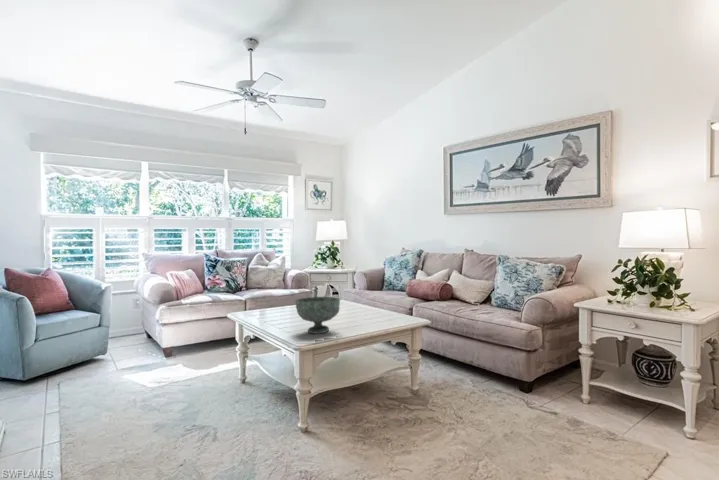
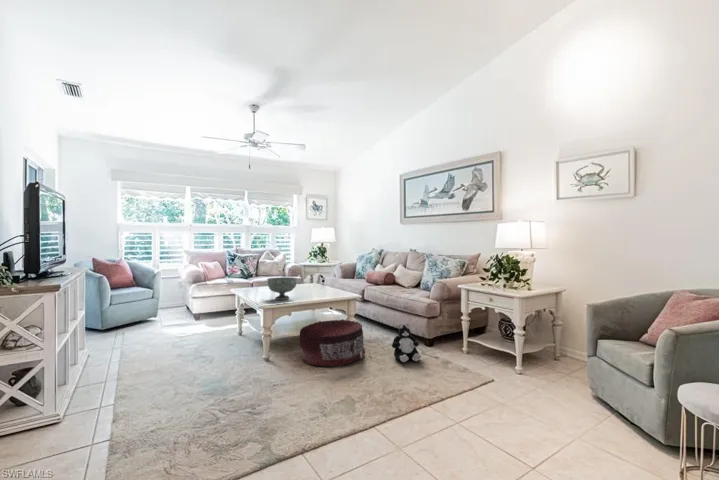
pouf: none [350,357,451,440] -> present [299,319,365,366]
plush toy: none [490,364,542,426] -> present [392,324,421,362]

